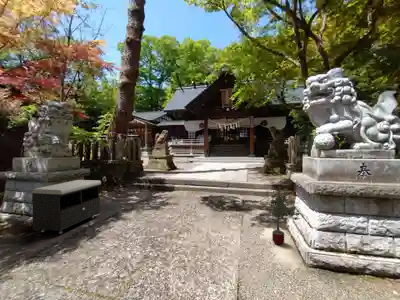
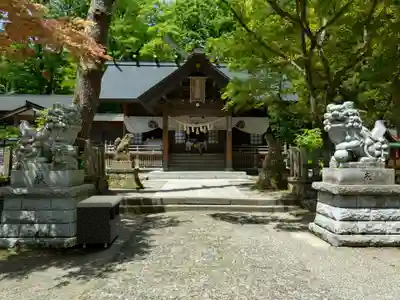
potted tree: present [268,187,301,245] -> none [298,192,326,240]

